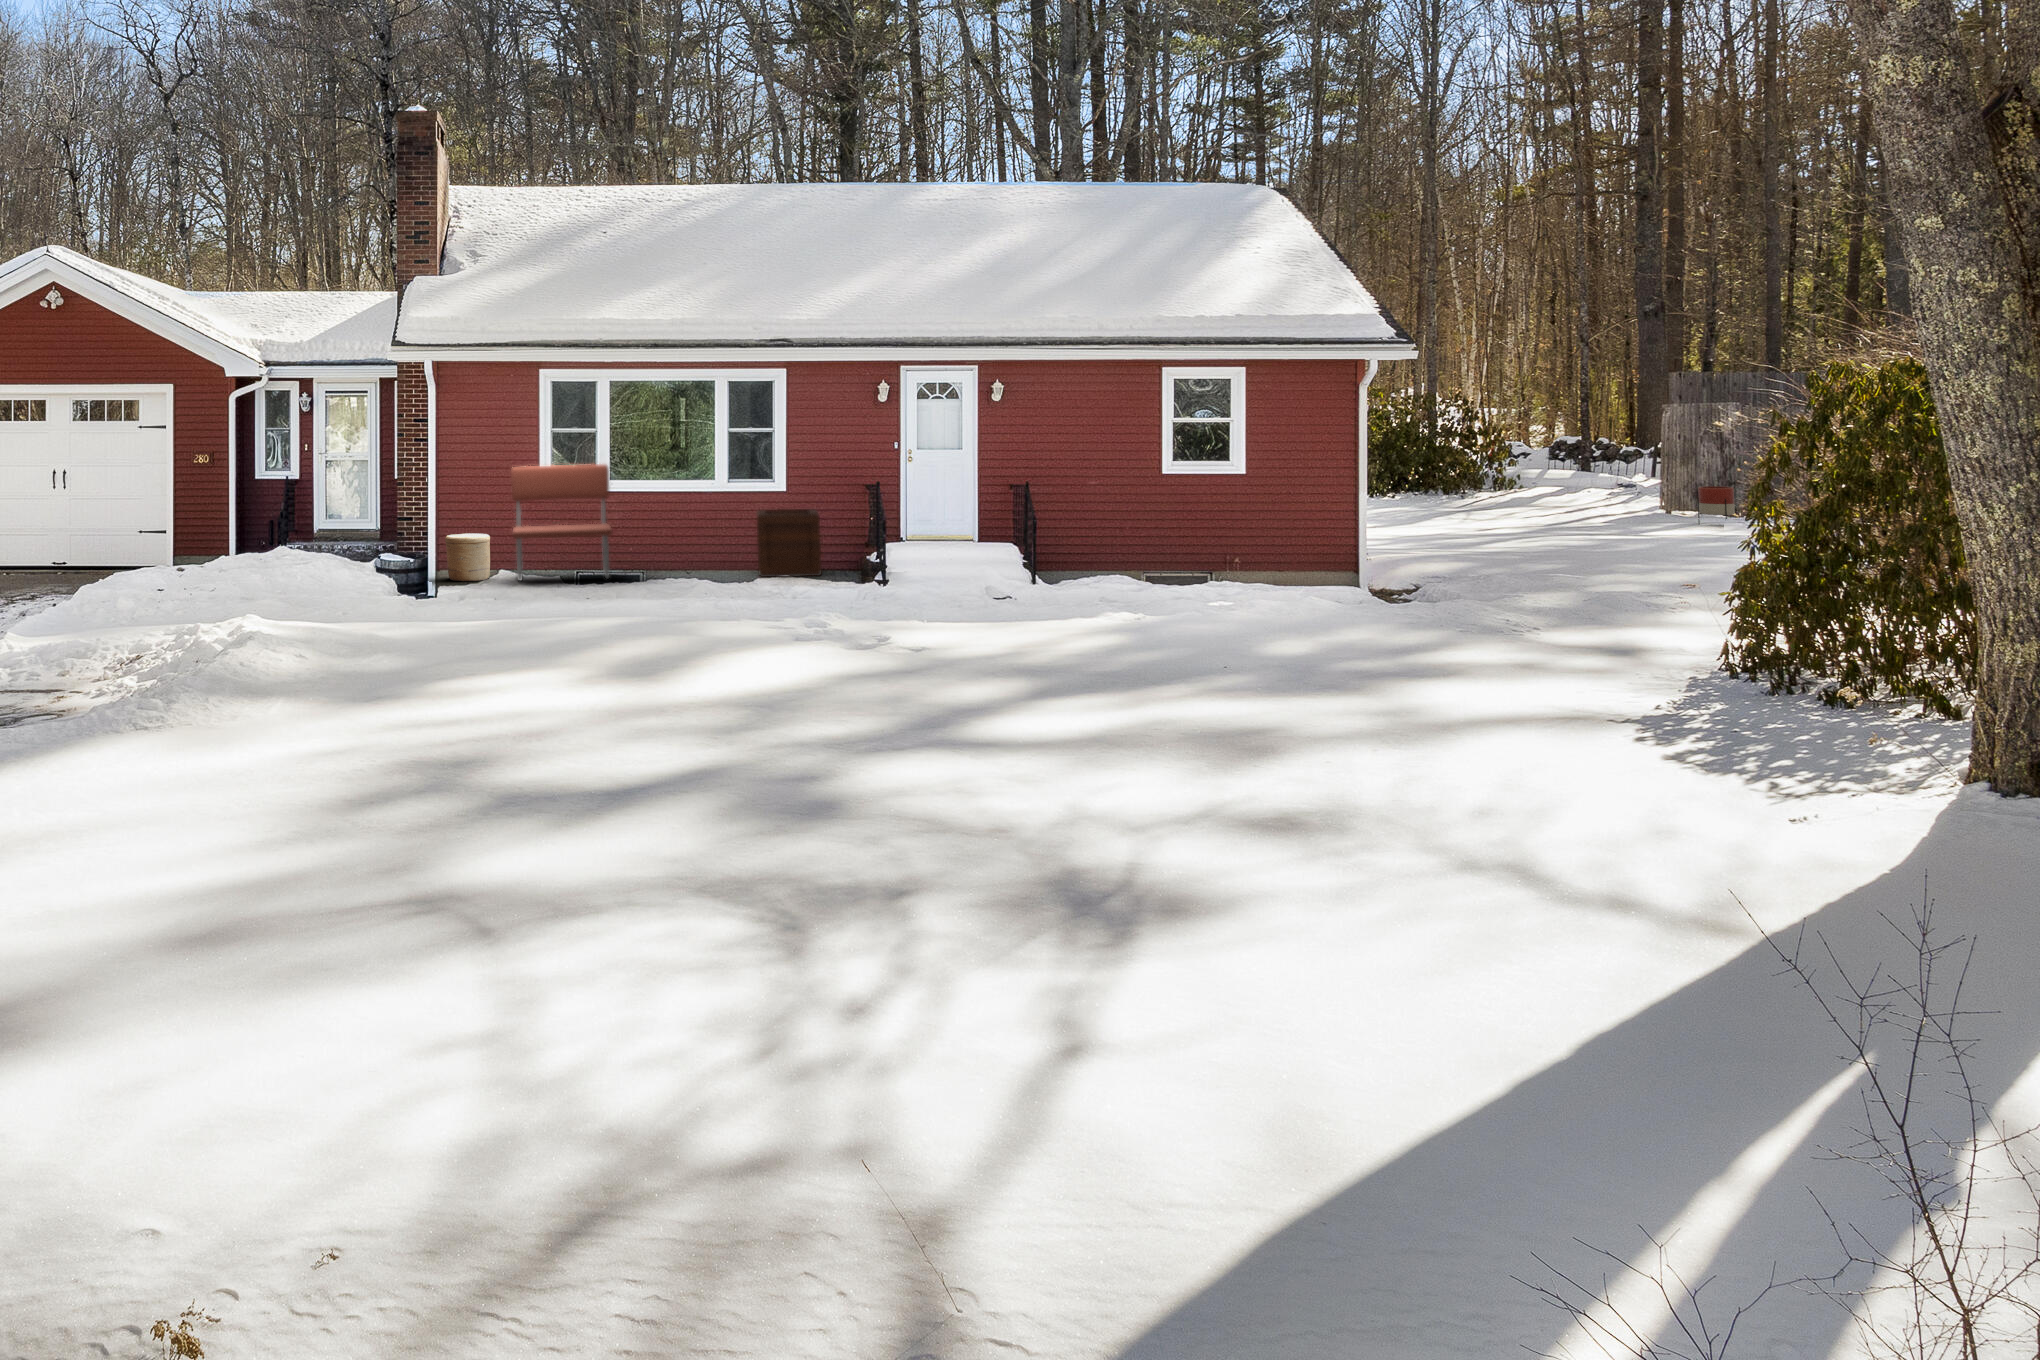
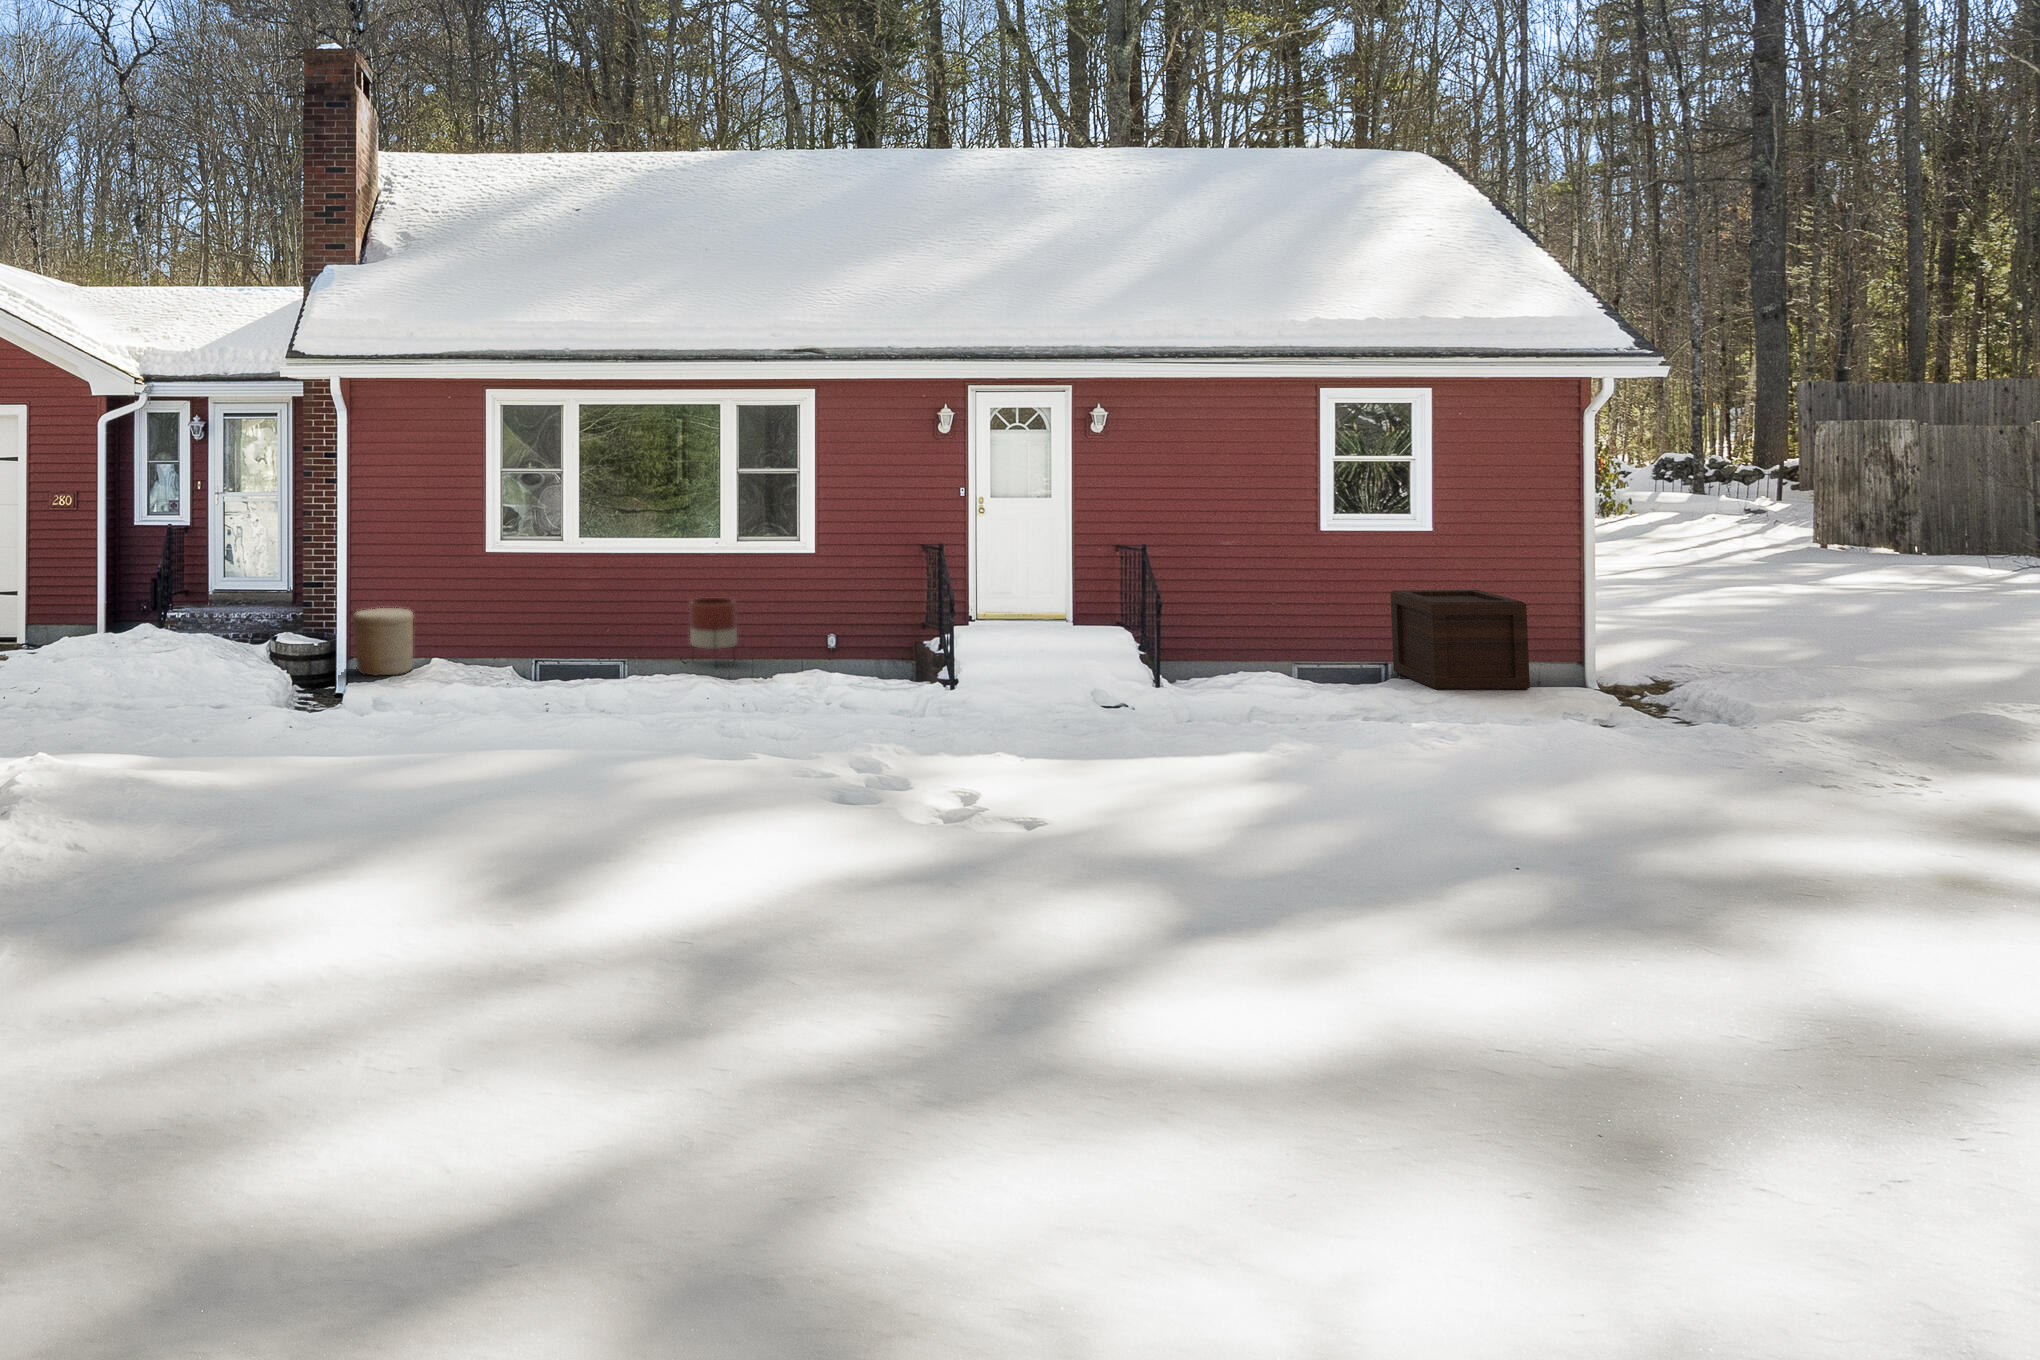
bench: present [511,464,612,581] -> none [440,516,577,678]
planter: present [1698,486,1735,524] -> present [689,598,737,652]
wooden crate: present [757,509,821,577] -> present [1390,590,1530,690]

